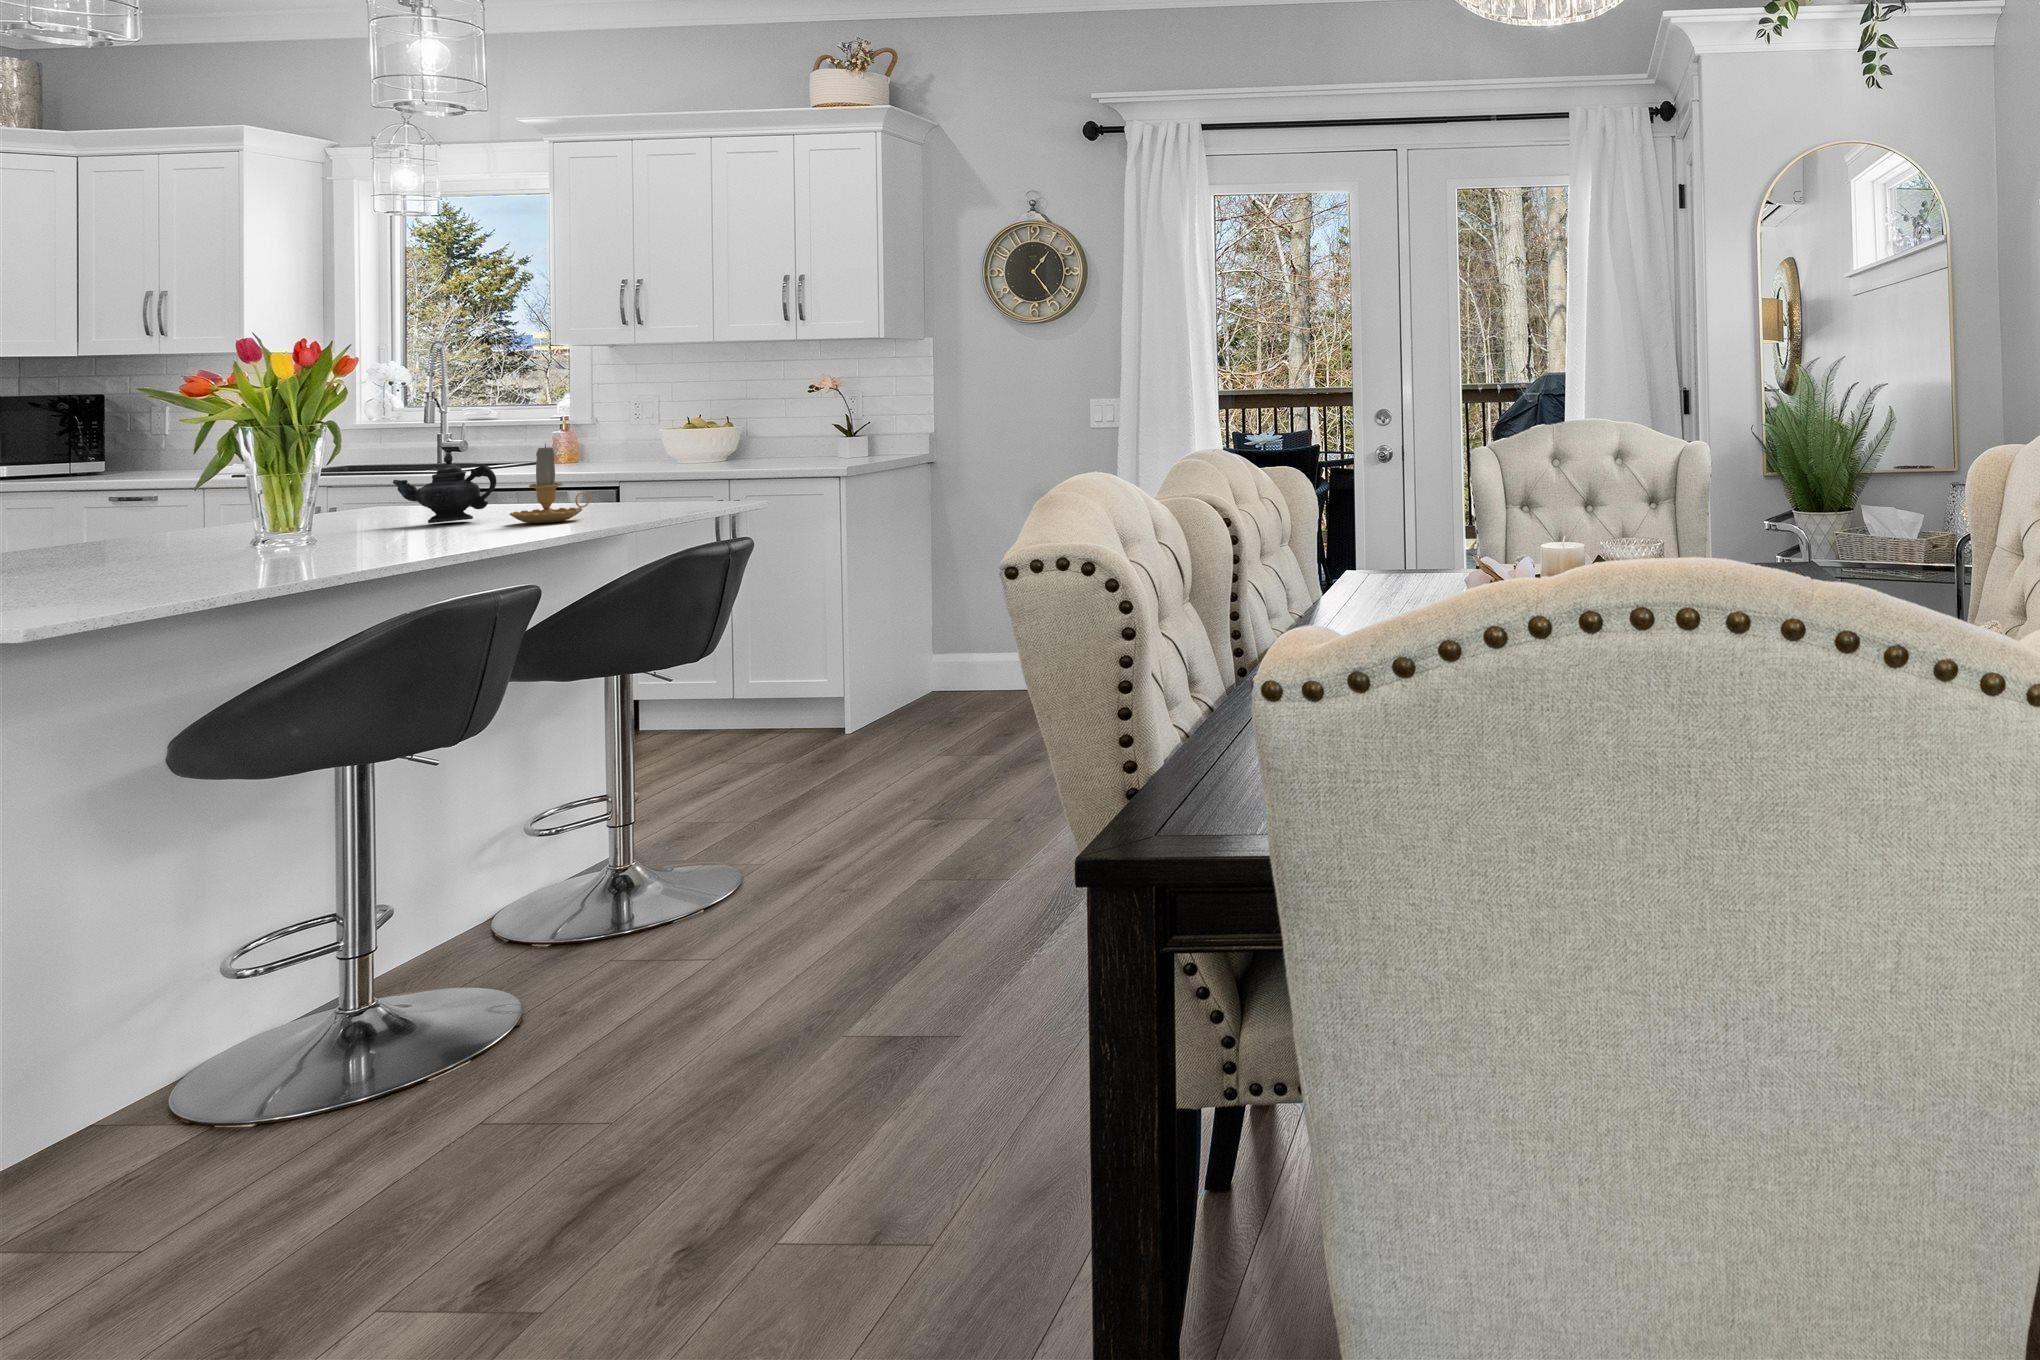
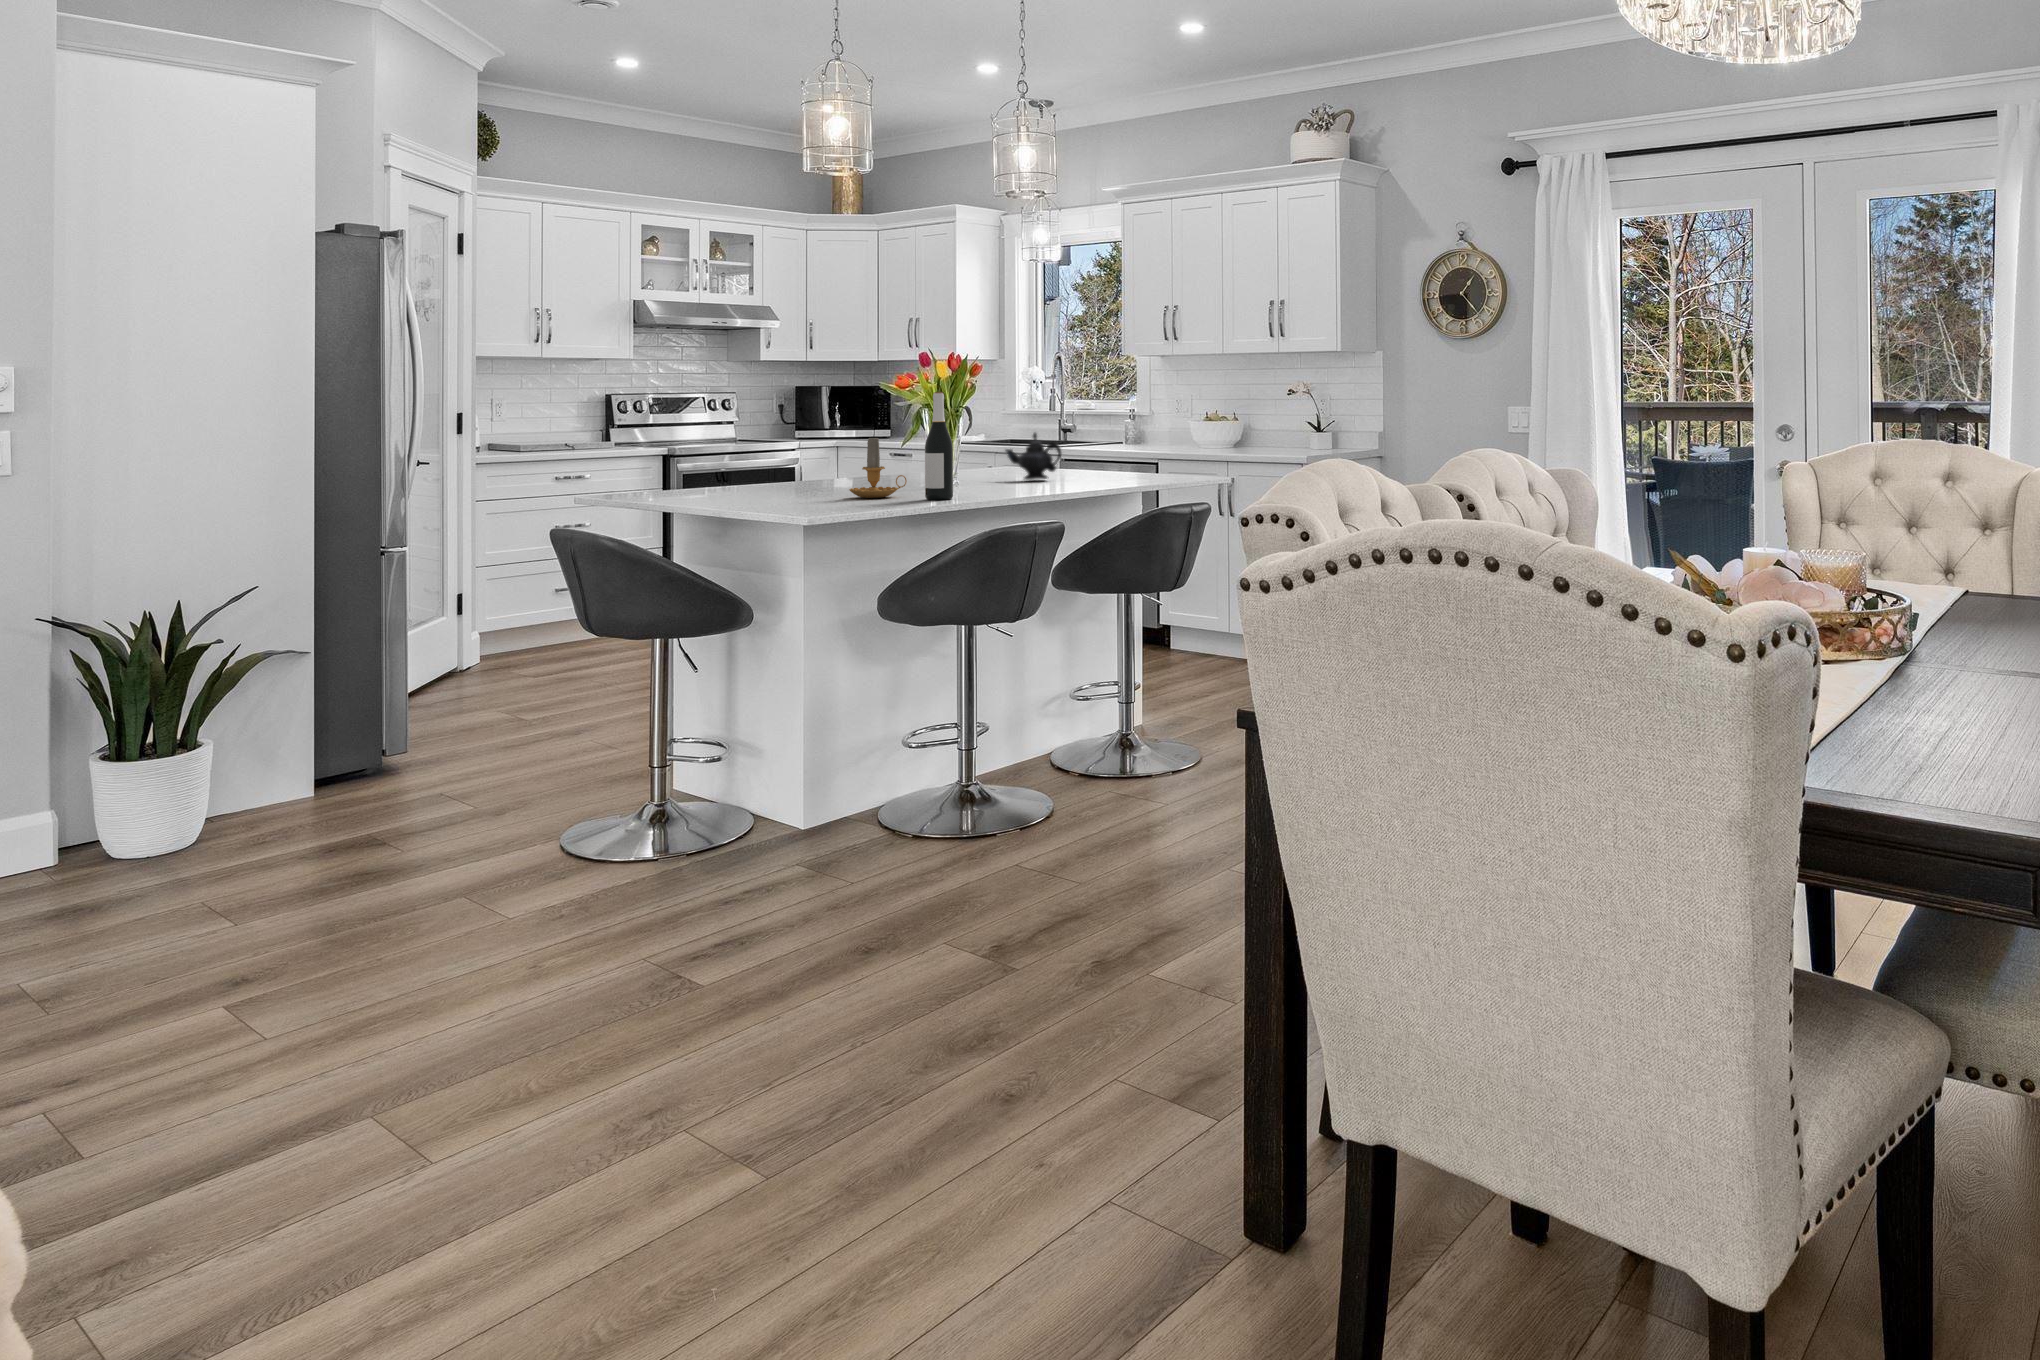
wine bottle: none [263,398,321,568] -> present [925,392,953,500]
candle: present [509,443,590,523] -> present [849,438,907,498]

